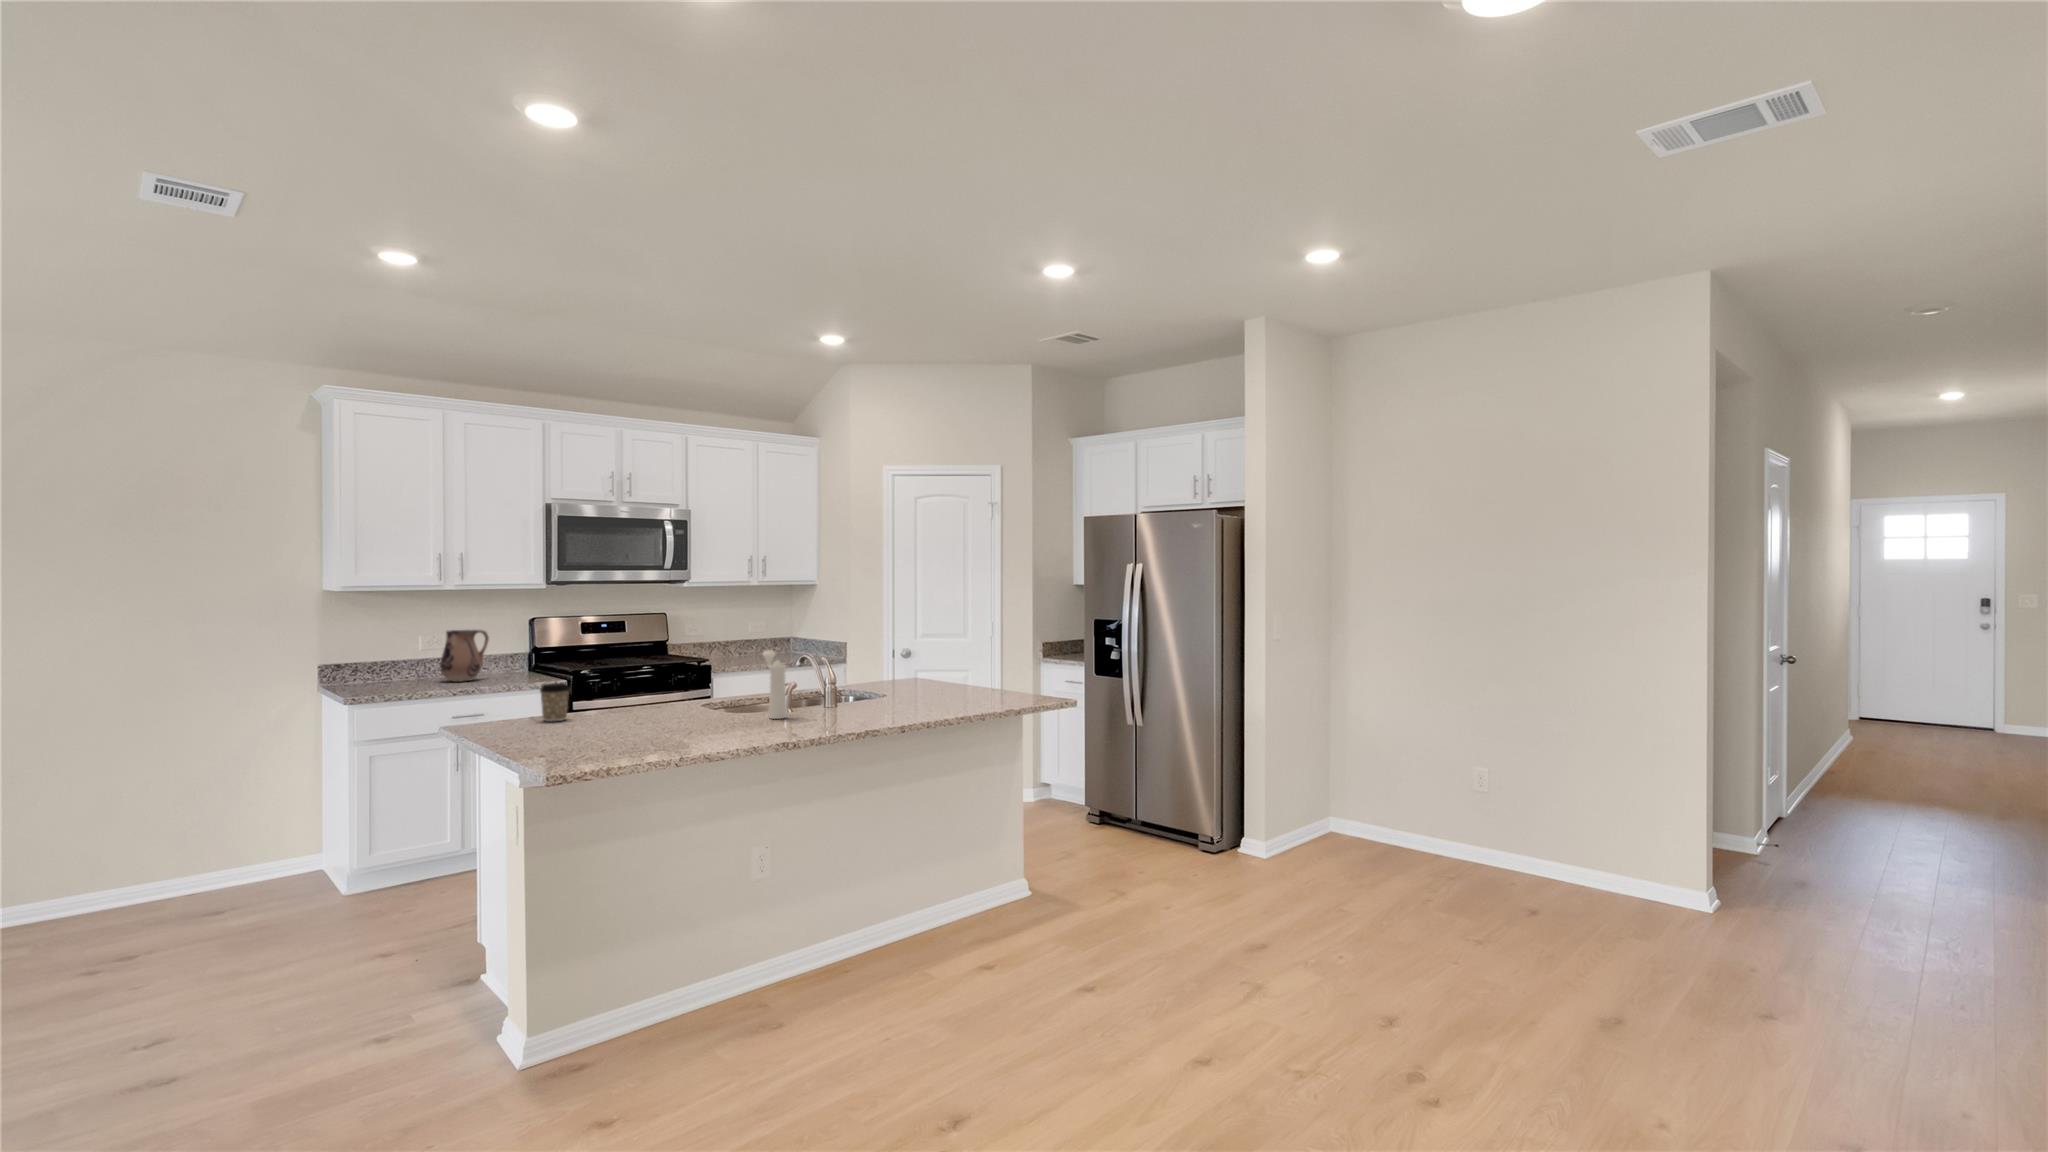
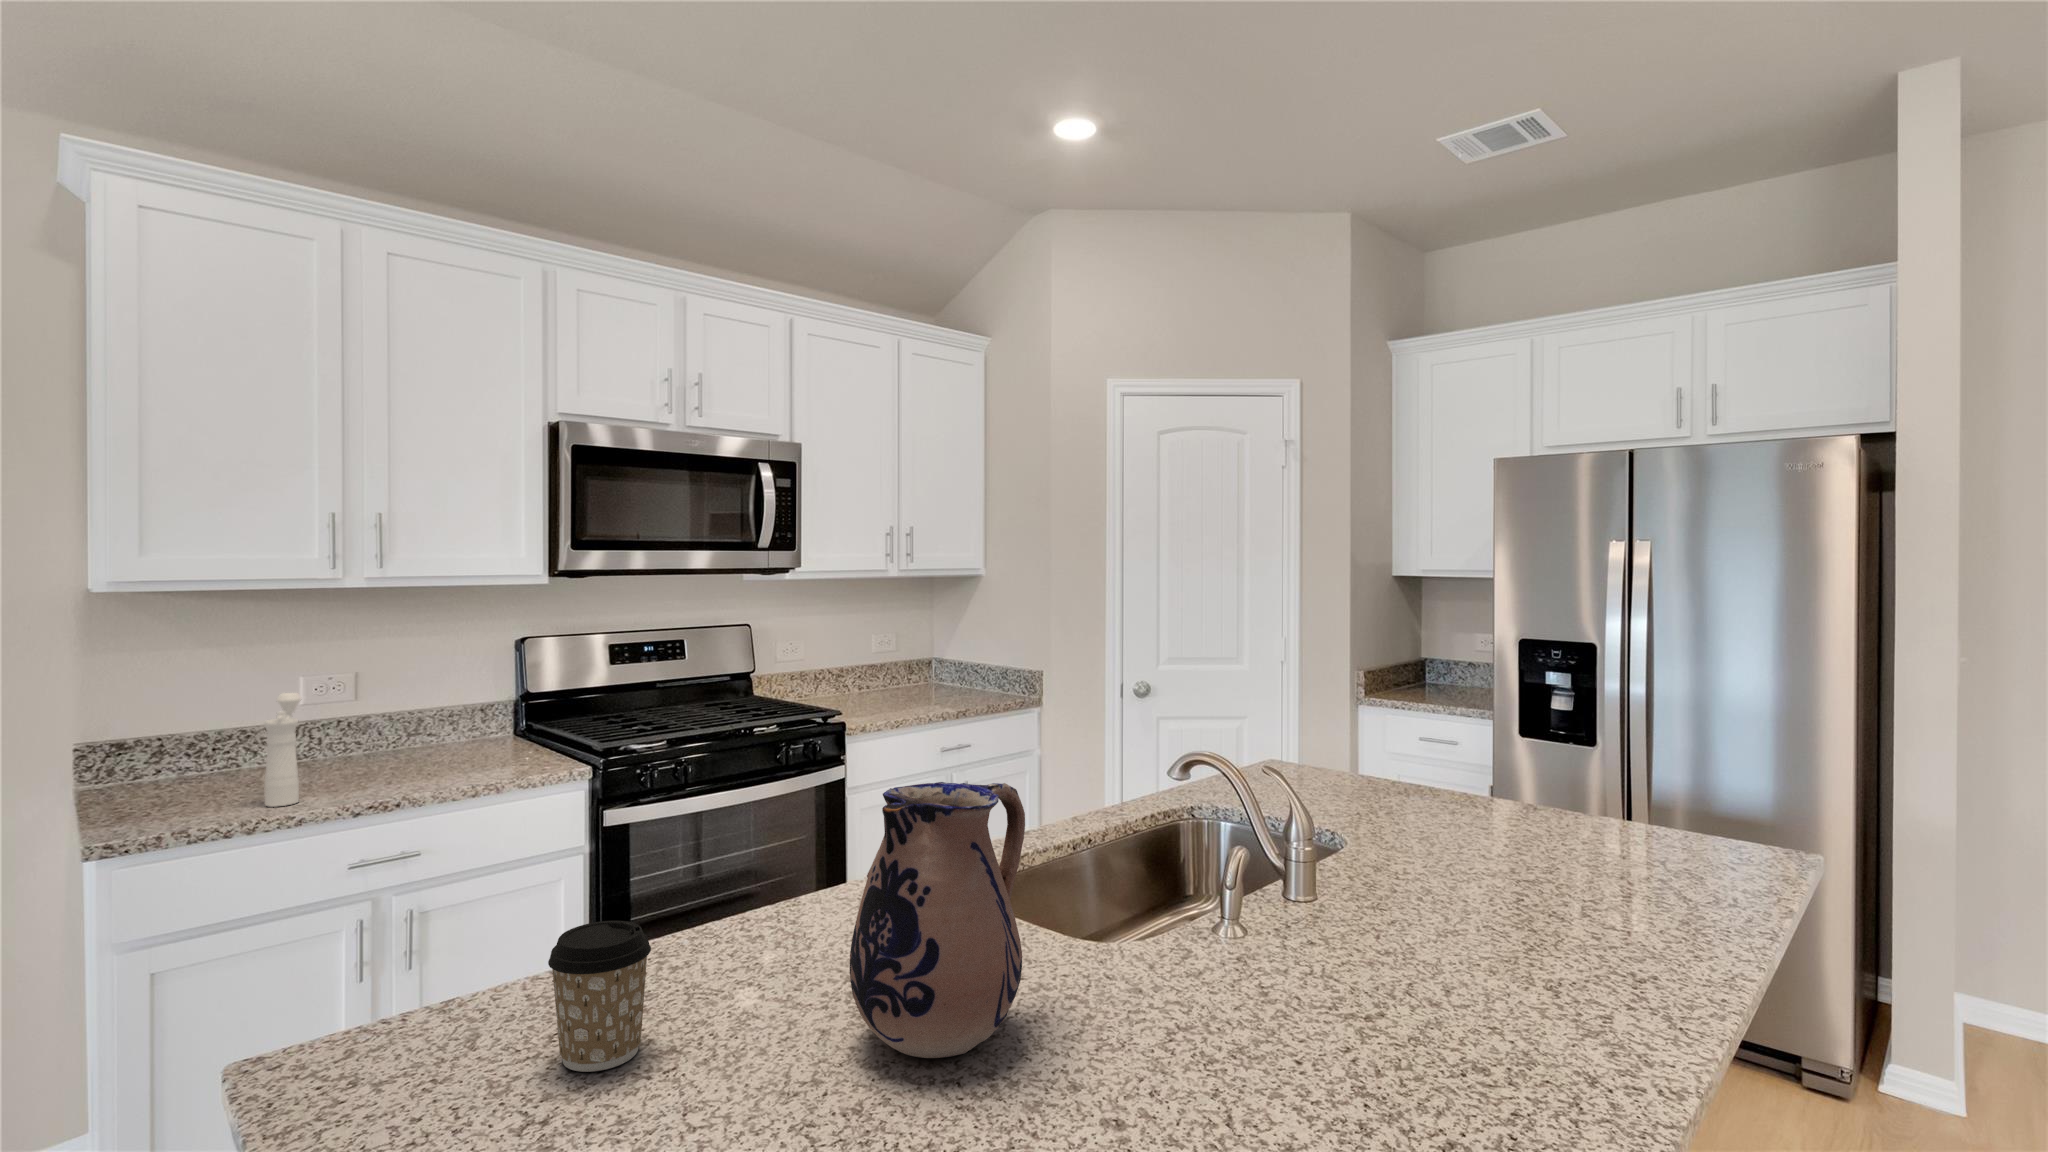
ceramic pitcher: present [440,630,489,682] -> present [850,782,1025,1058]
pepper mill: present [763,650,787,719] -> present [264,693,301,807]

